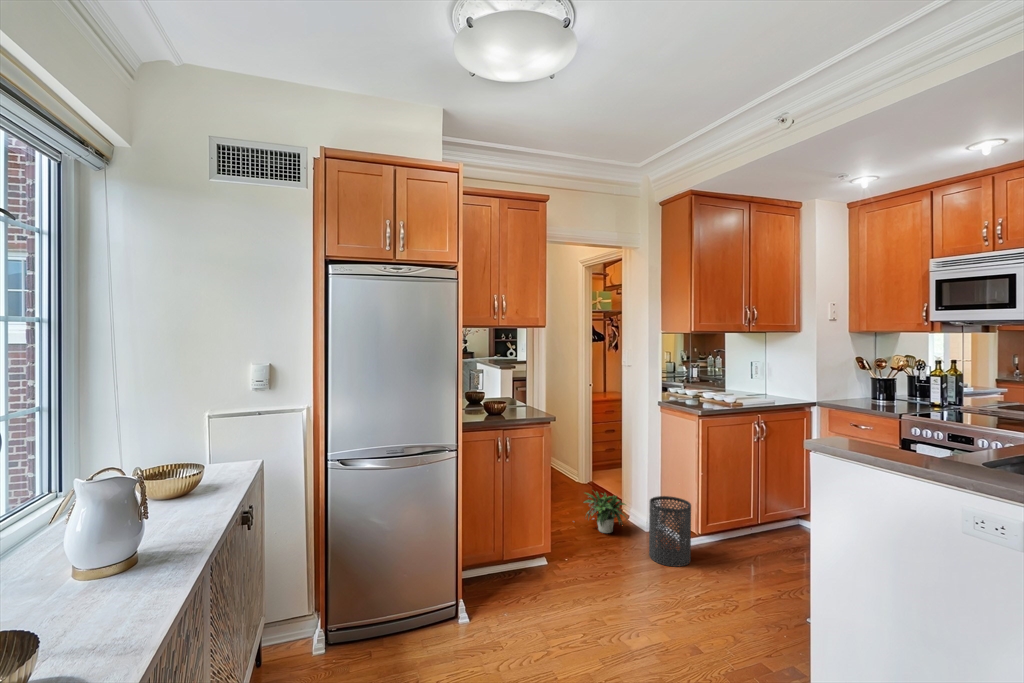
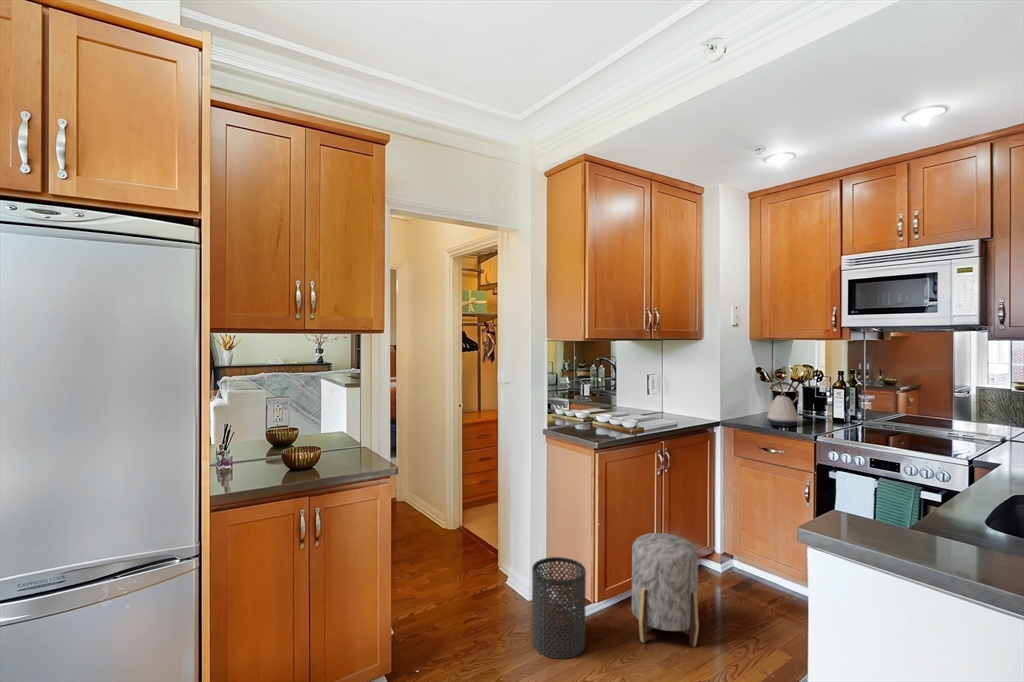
kettle: none [856,369,892,407] -> present [763,382,801,427]
stool: none [730,485,786,572] -> present [632,533,699,647]
potted plant: present [584,492,626,533] -> none [432,549,505,609]

